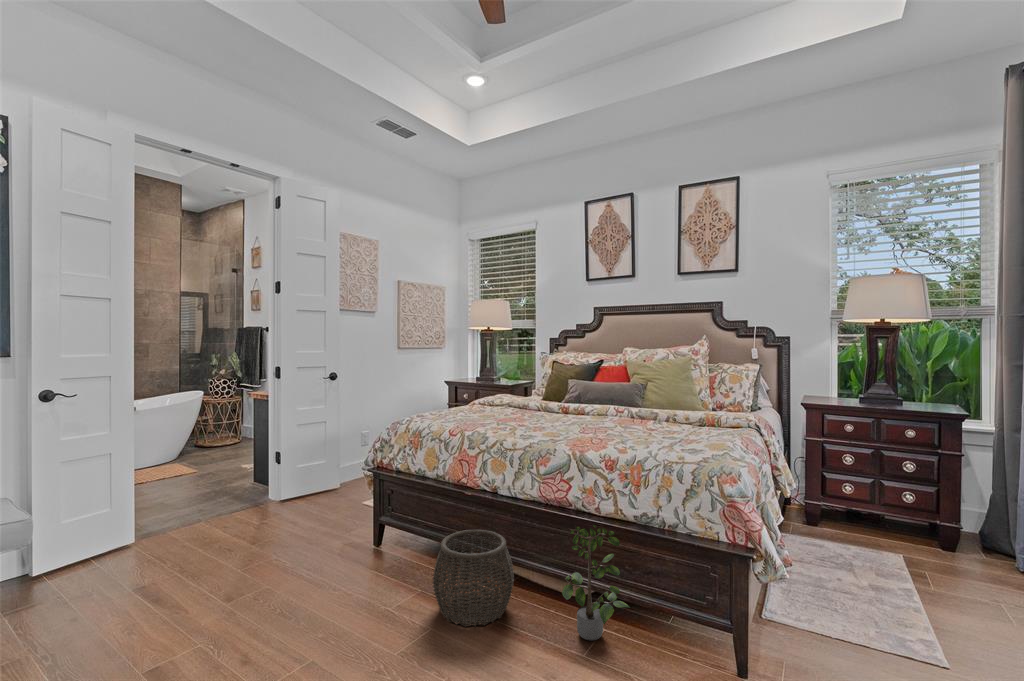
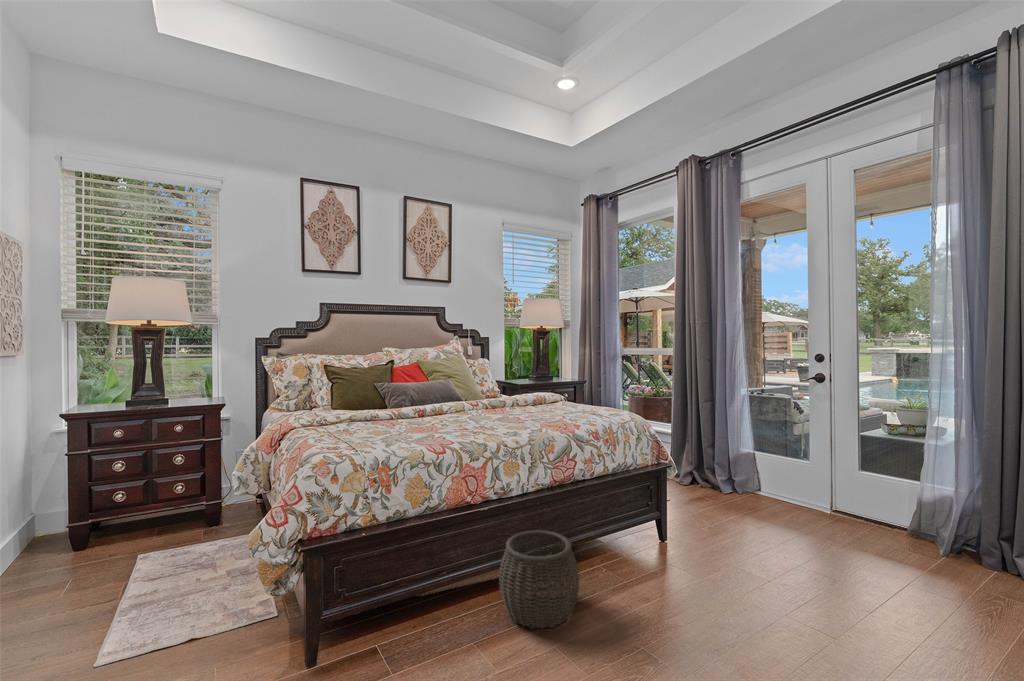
potted plant: present [562,525,630,641] -> none [590,480,637,574]

